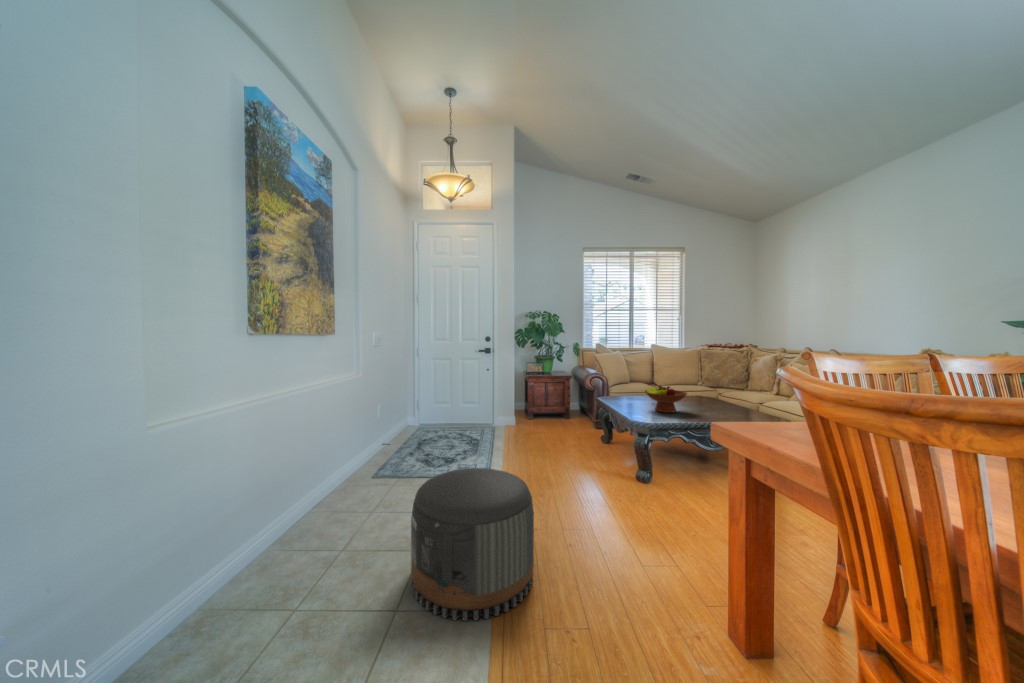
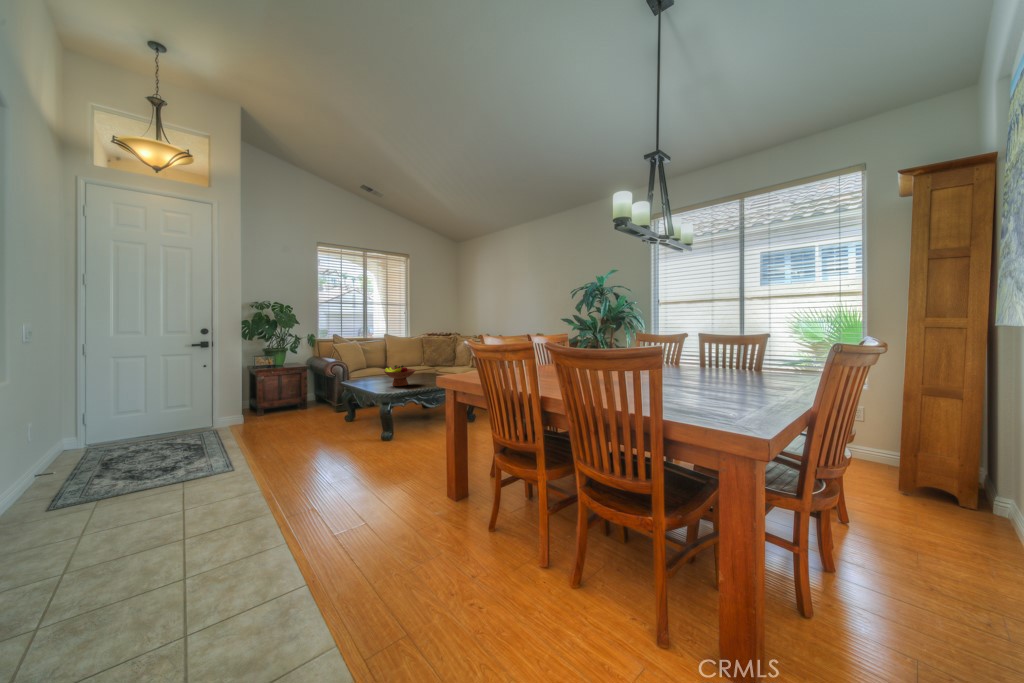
pouf: present [411,468,534,621] -> none [175,444,310,573]

